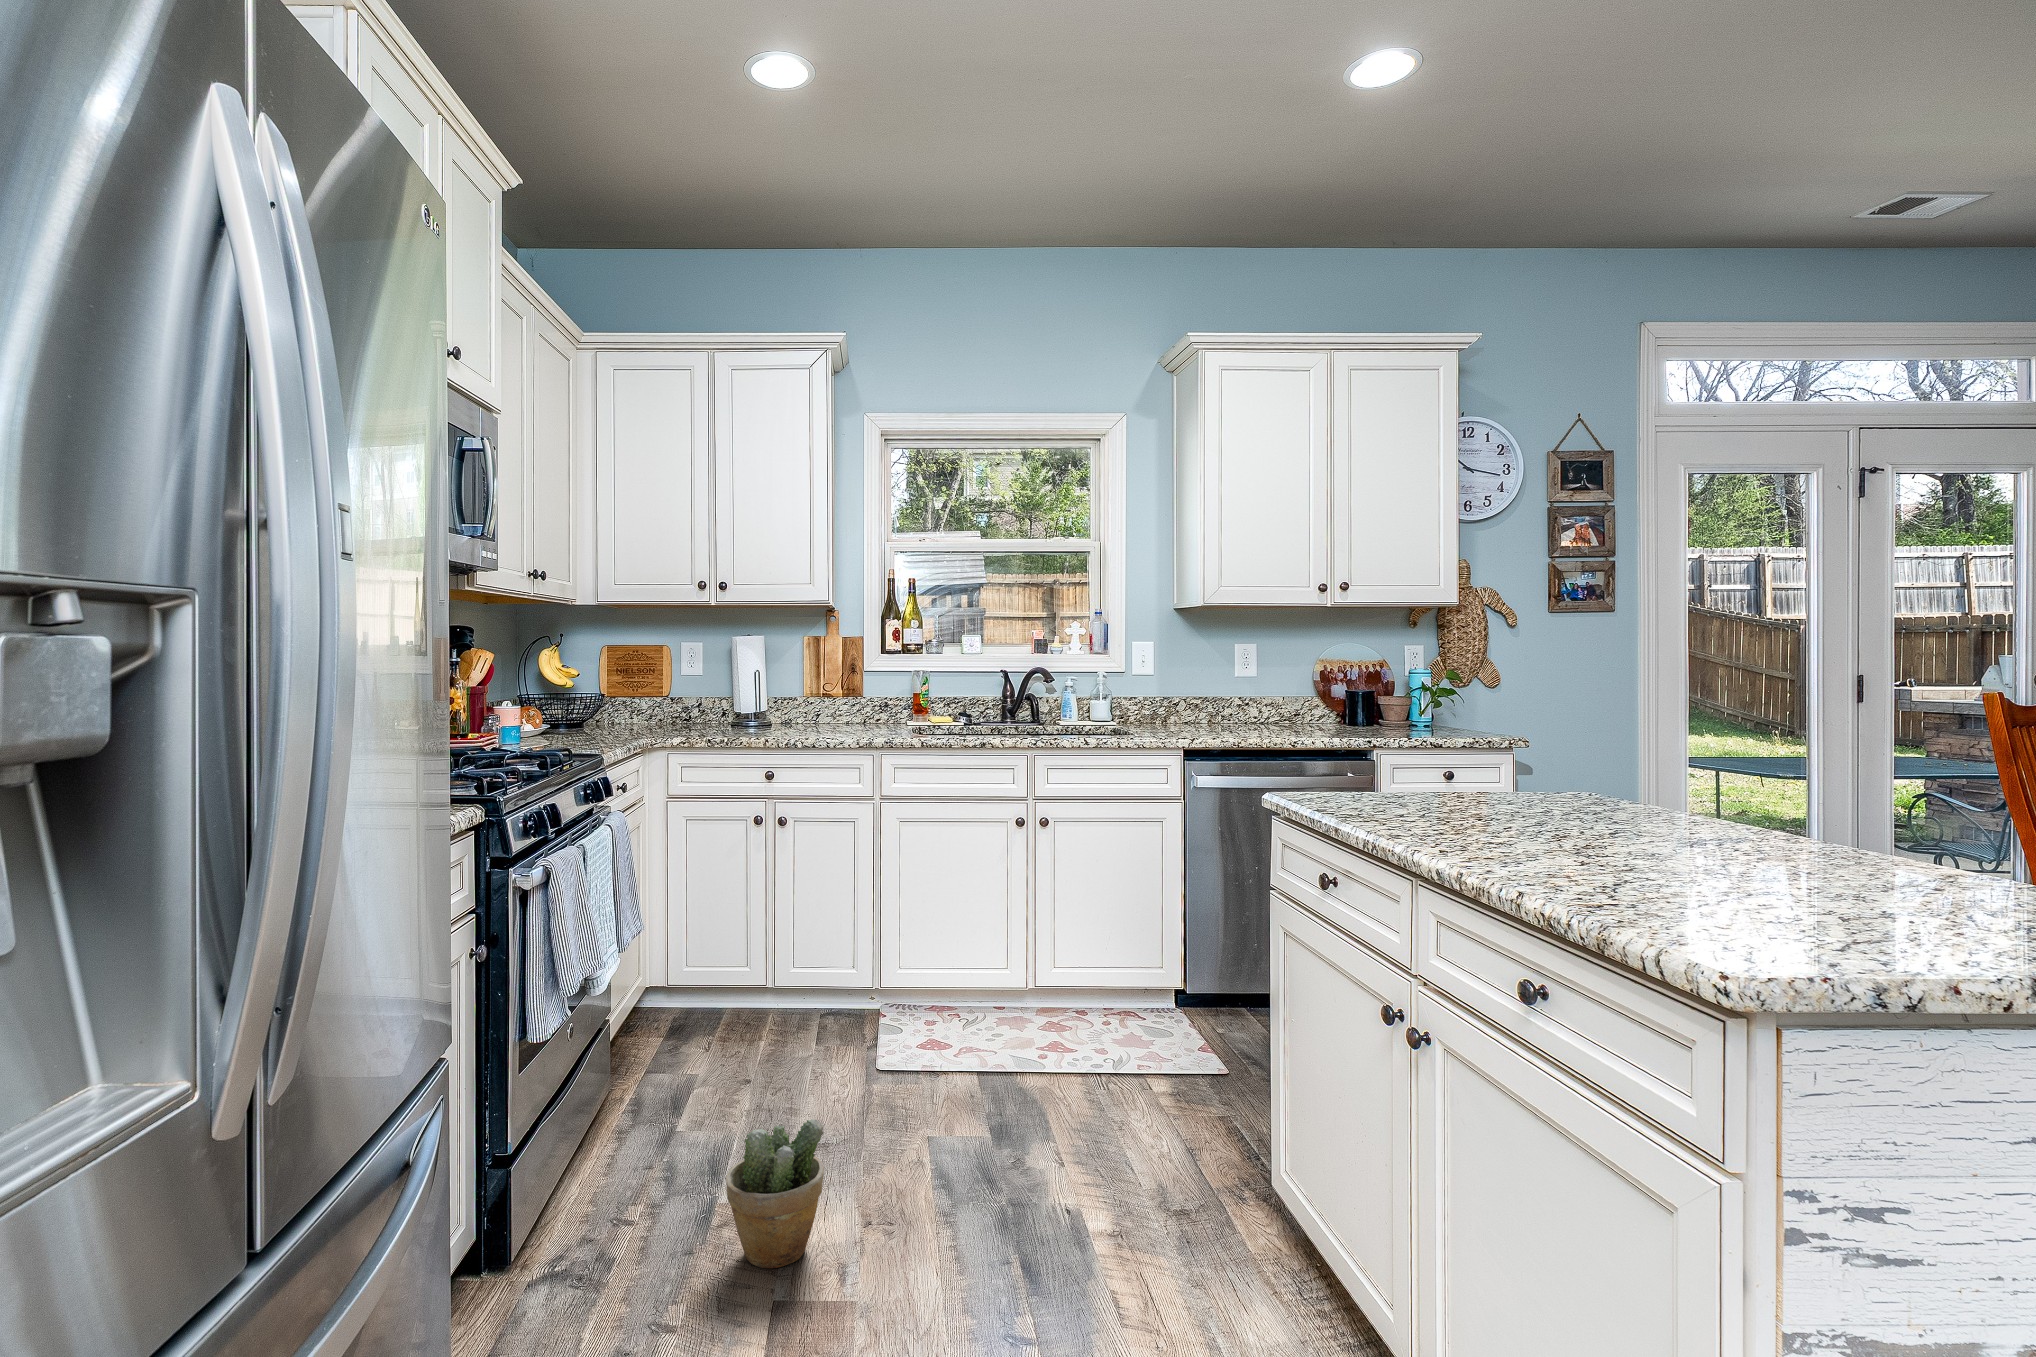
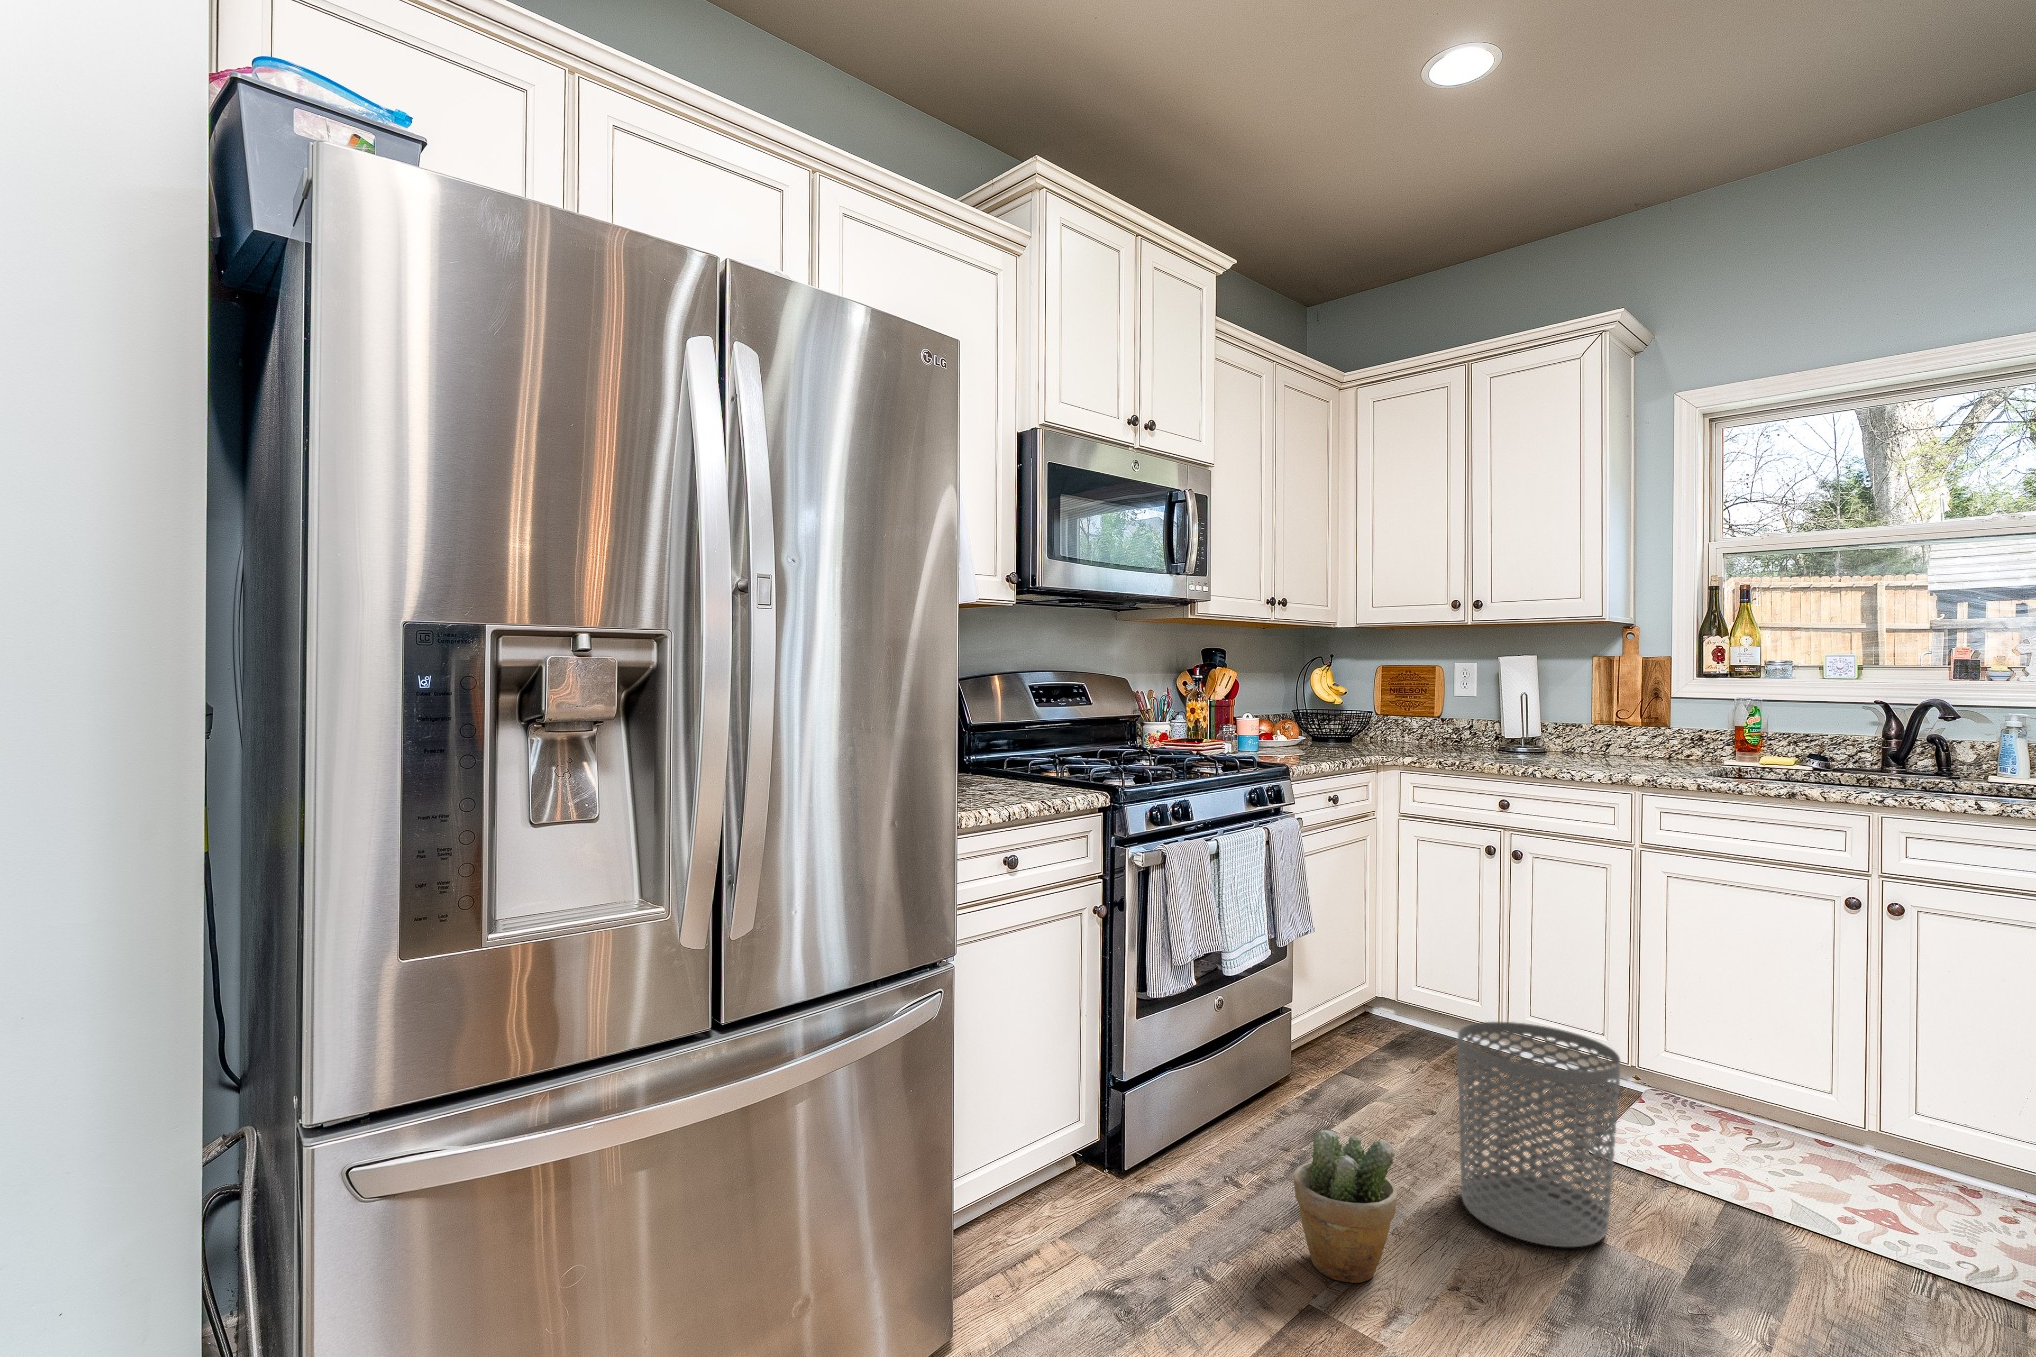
waste bin: none [813,972,940,1160] -> present [1458,1022,1620,1247]

